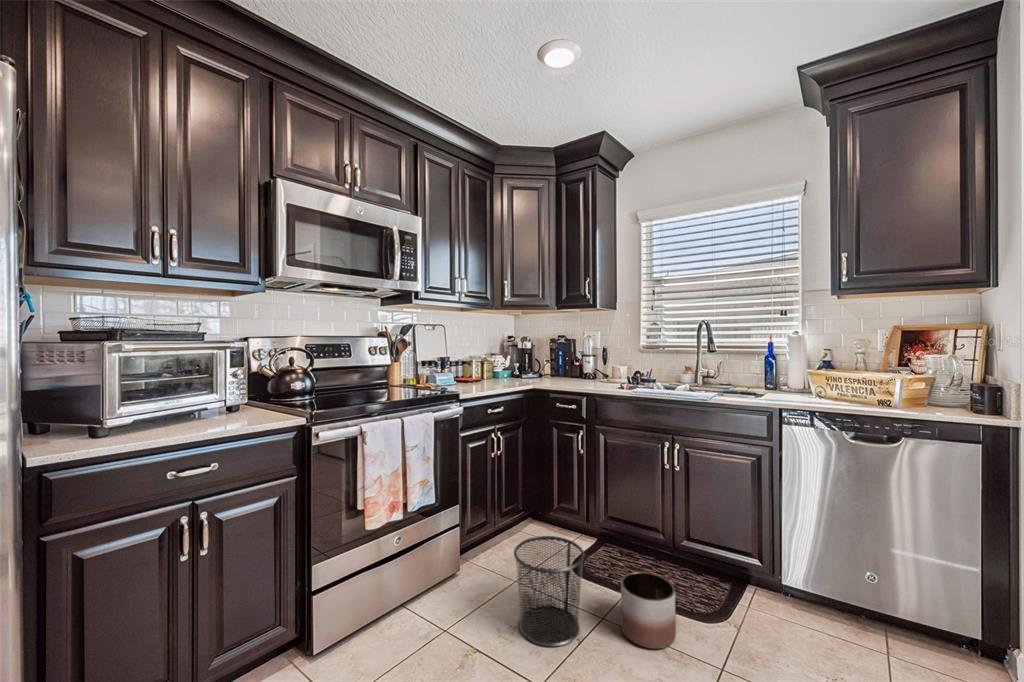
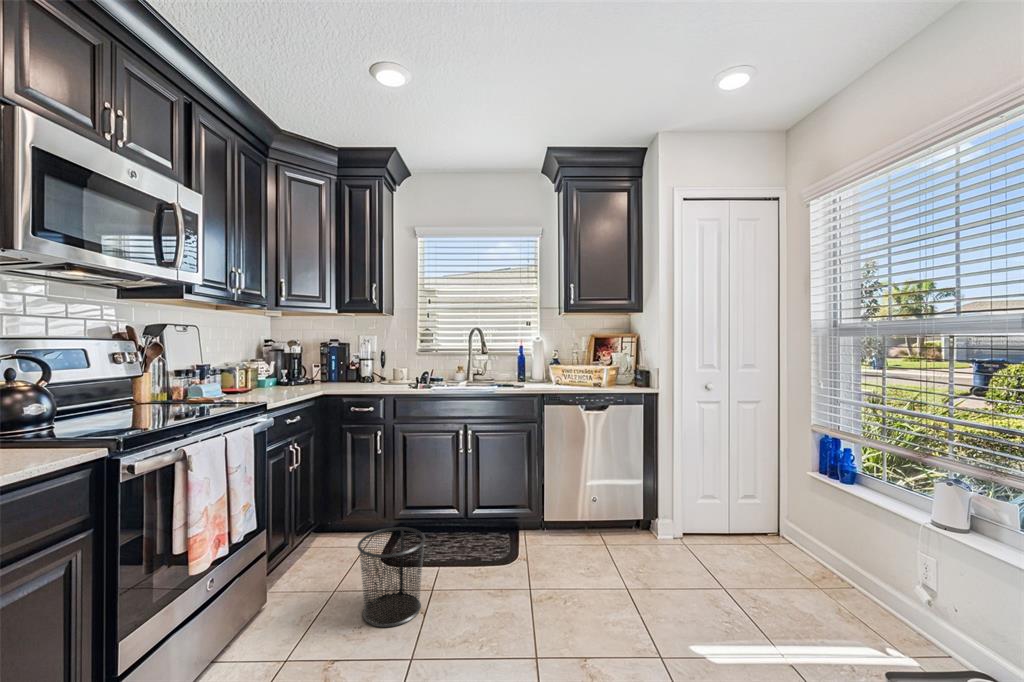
planter: present [621,572,676,649] -> none [450,536,493,594]

